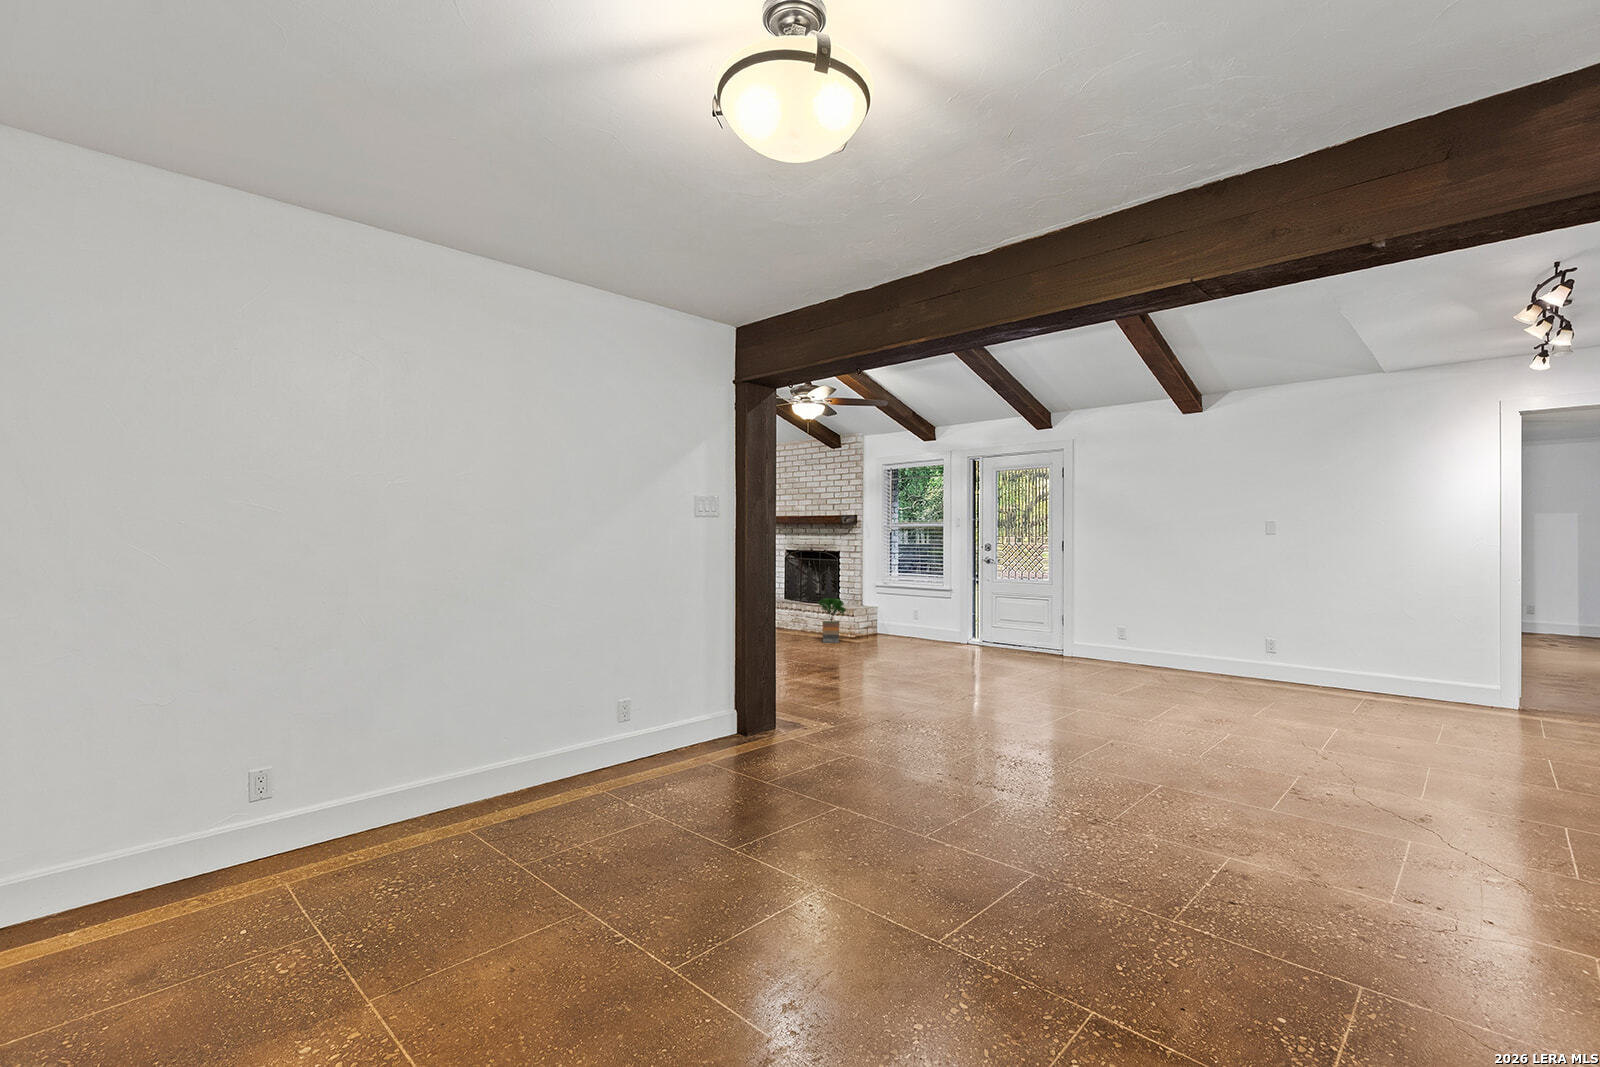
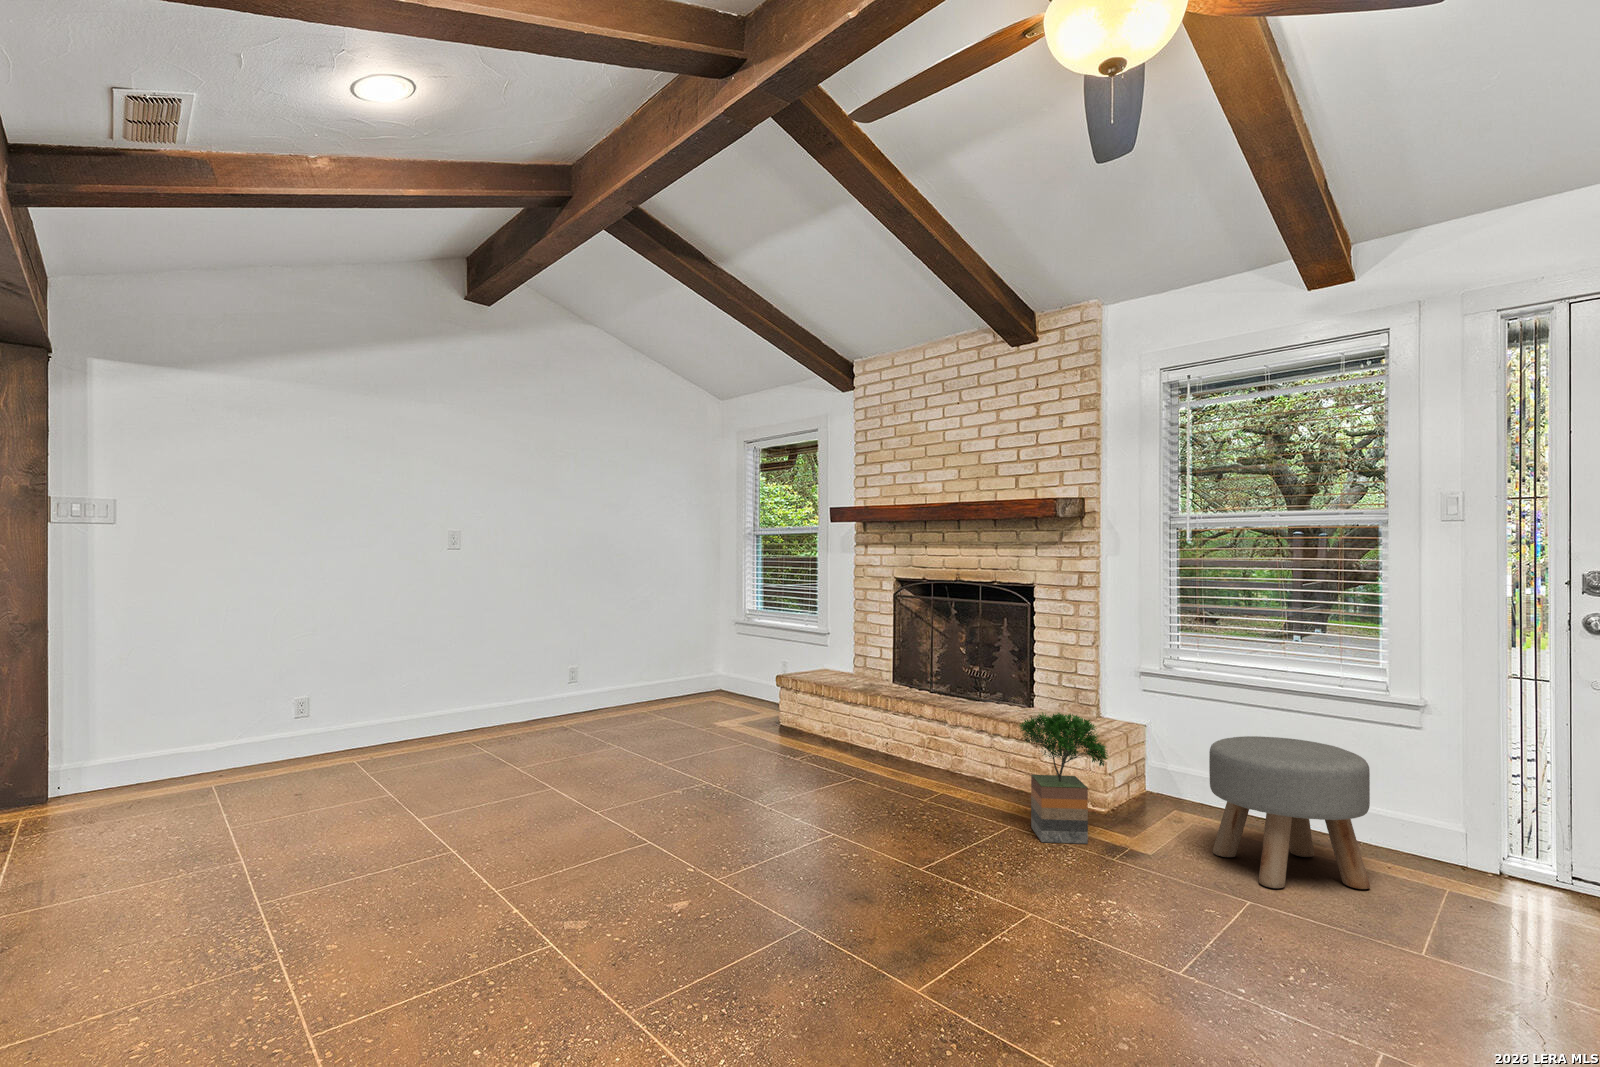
ottoman: none [876,604,922,648] -> present [1209,736,1370,889]

